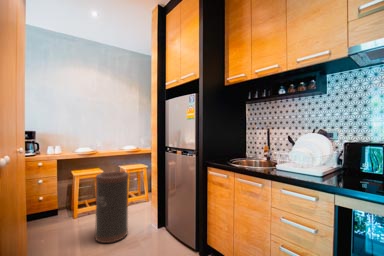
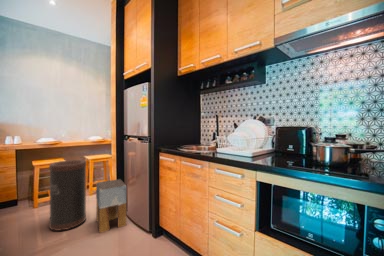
stool: none [138,192,170,248] -> present [96,179,126,233]

